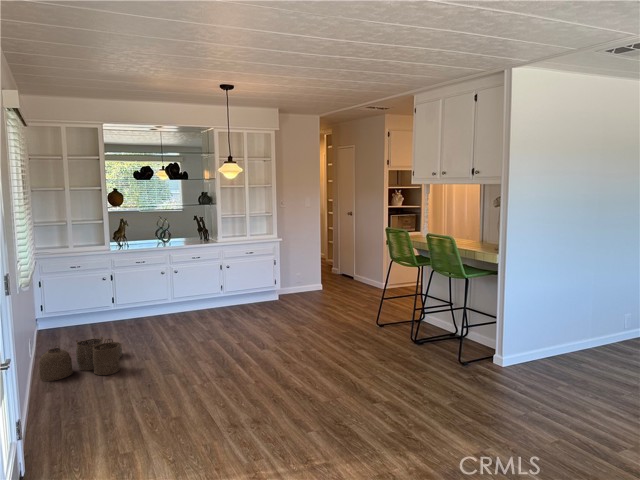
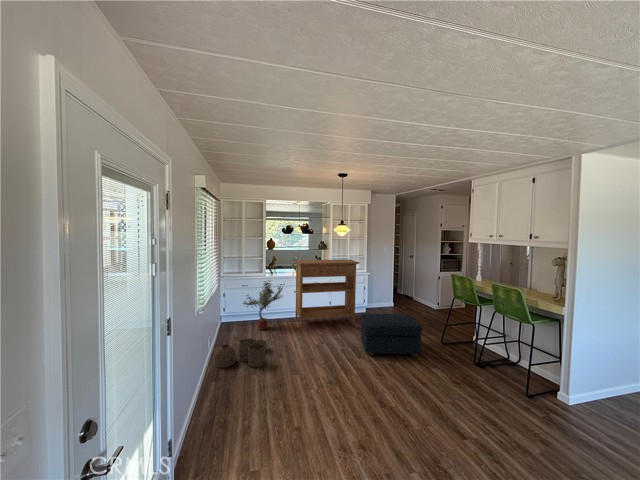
console table: none [157,218,263,327] -> present [294,259,360,329]
potted tree: none [74,254,143,333] -> present [243,280,283,330]
ottoman: none [265,290,345,347] -> present [361,313,422,357]

